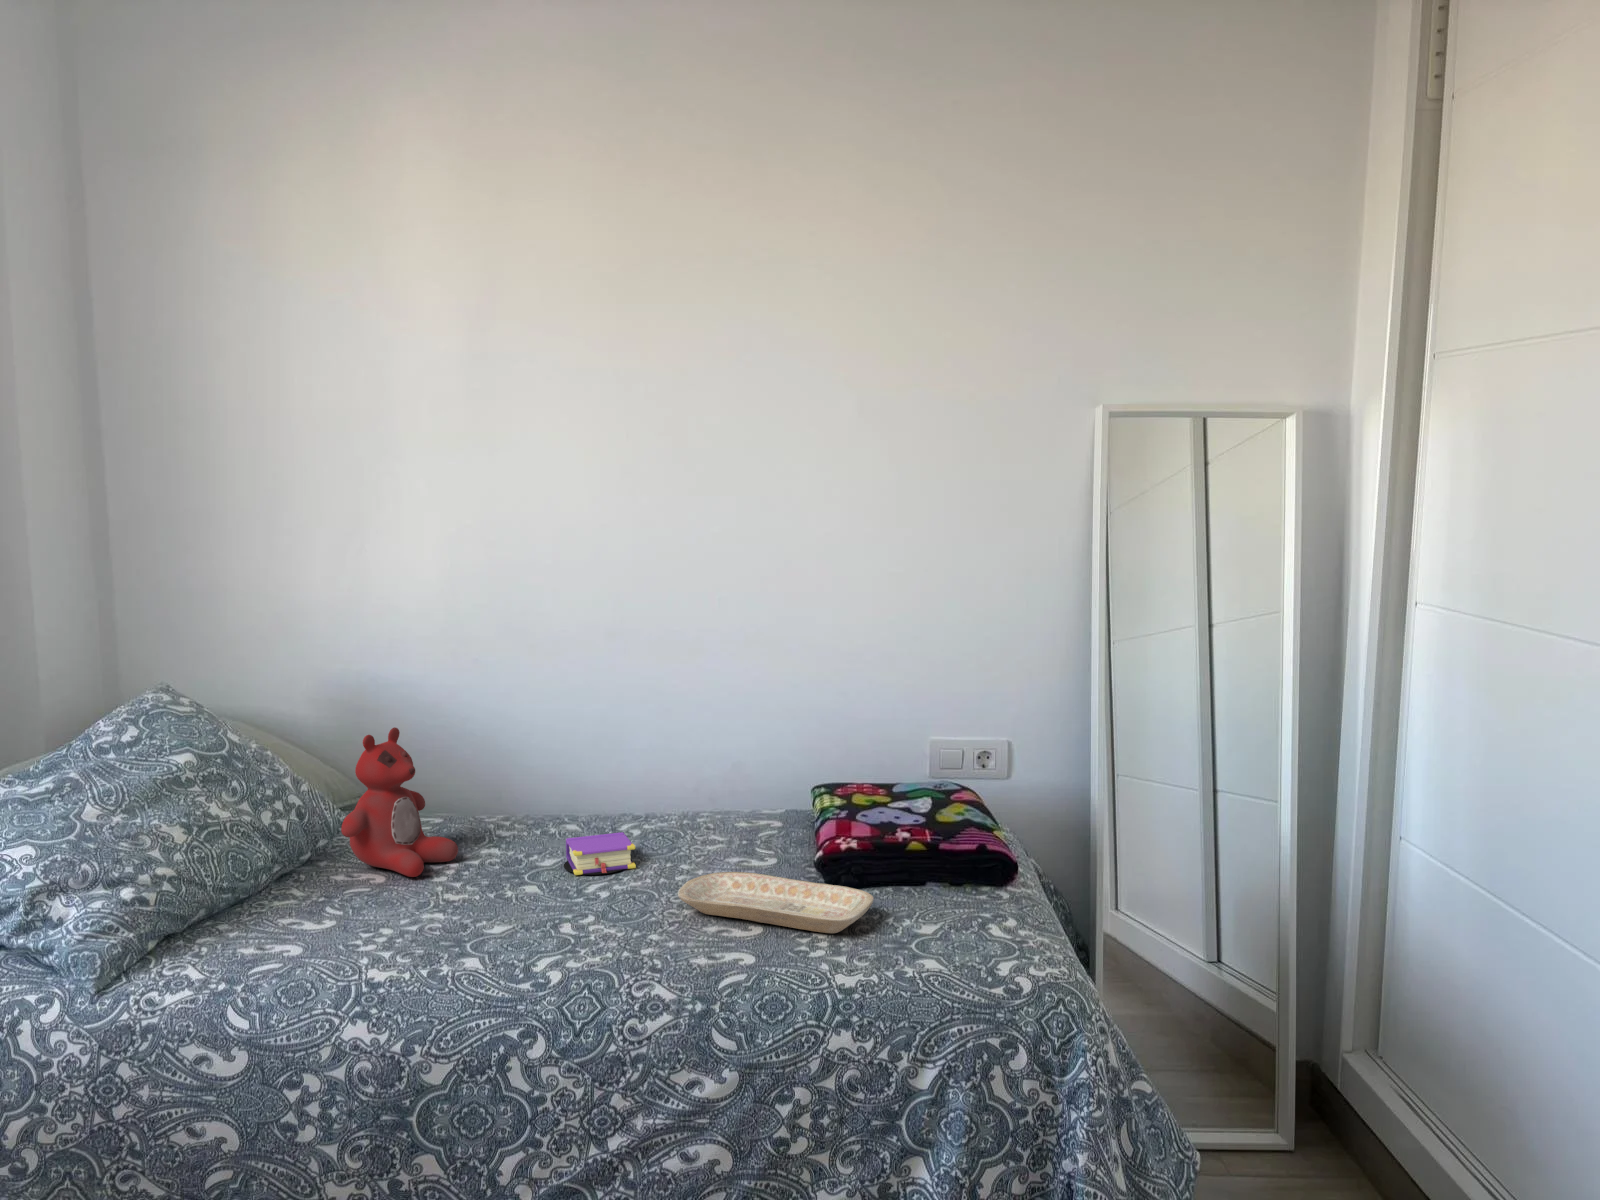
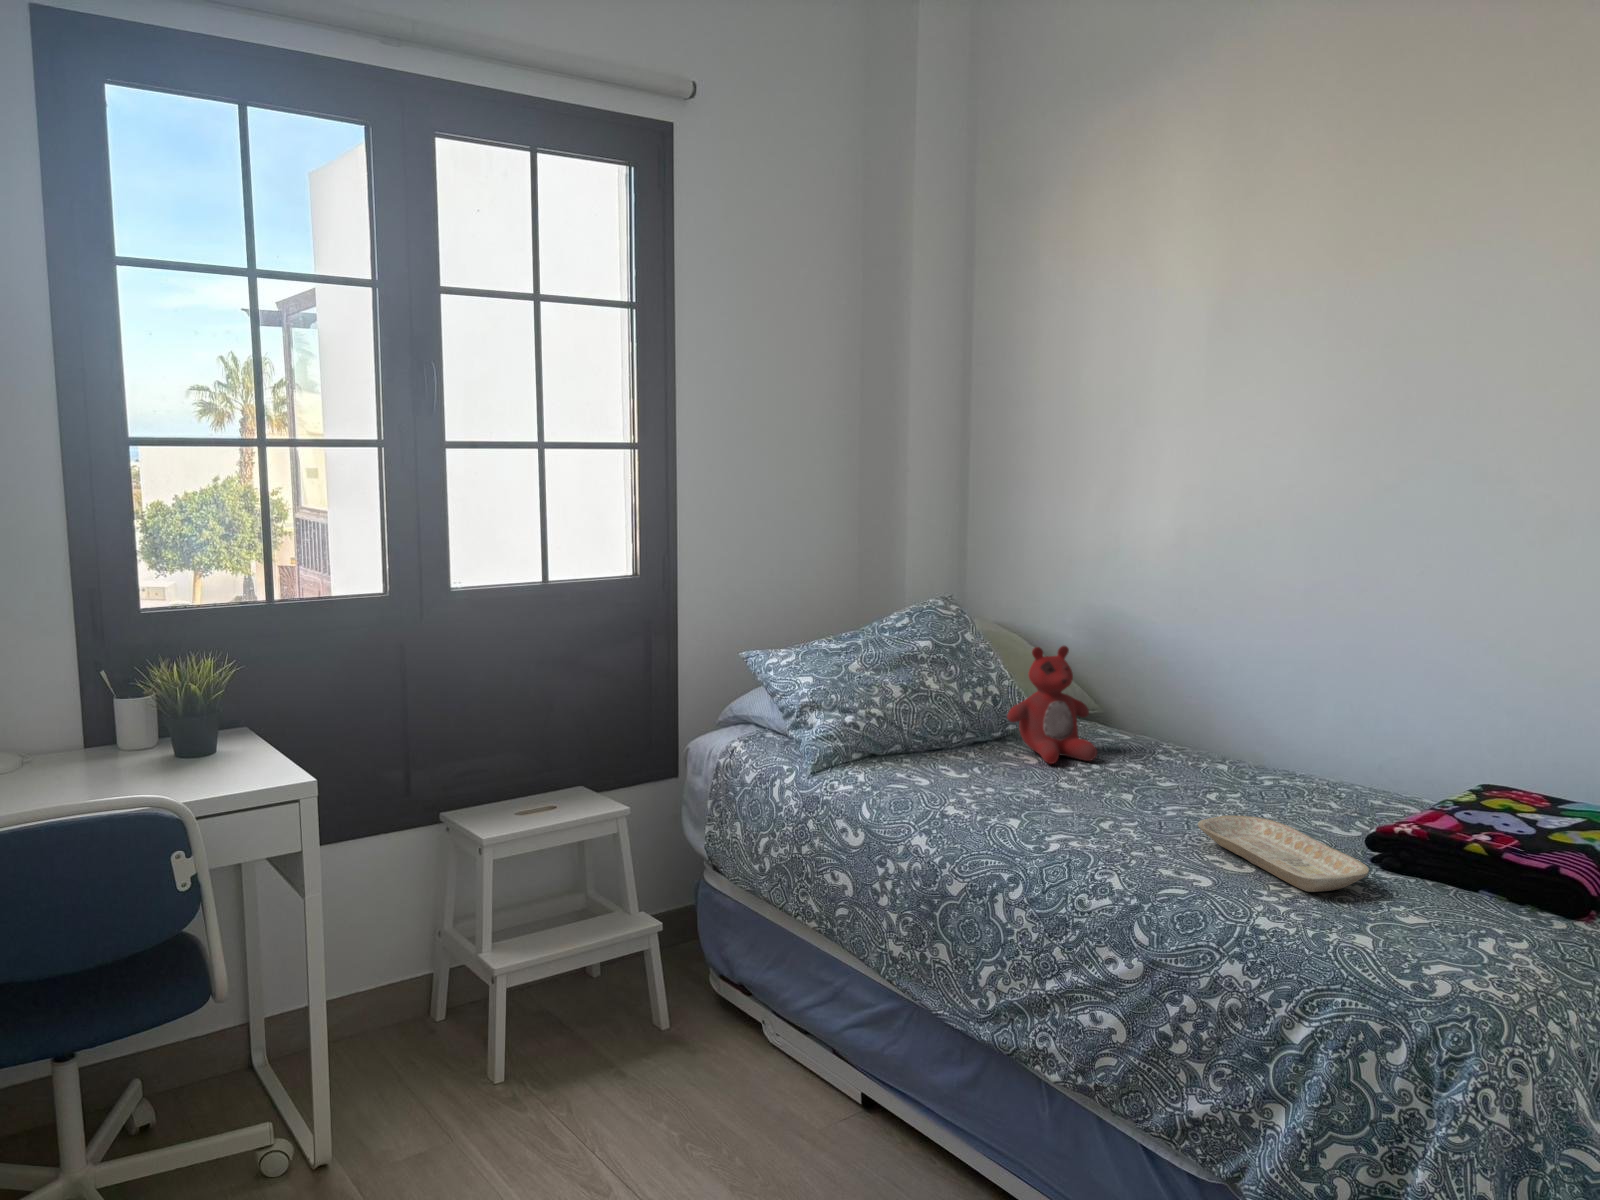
book: present [564,832,636,875] -> none [1133,764,1262,810]

